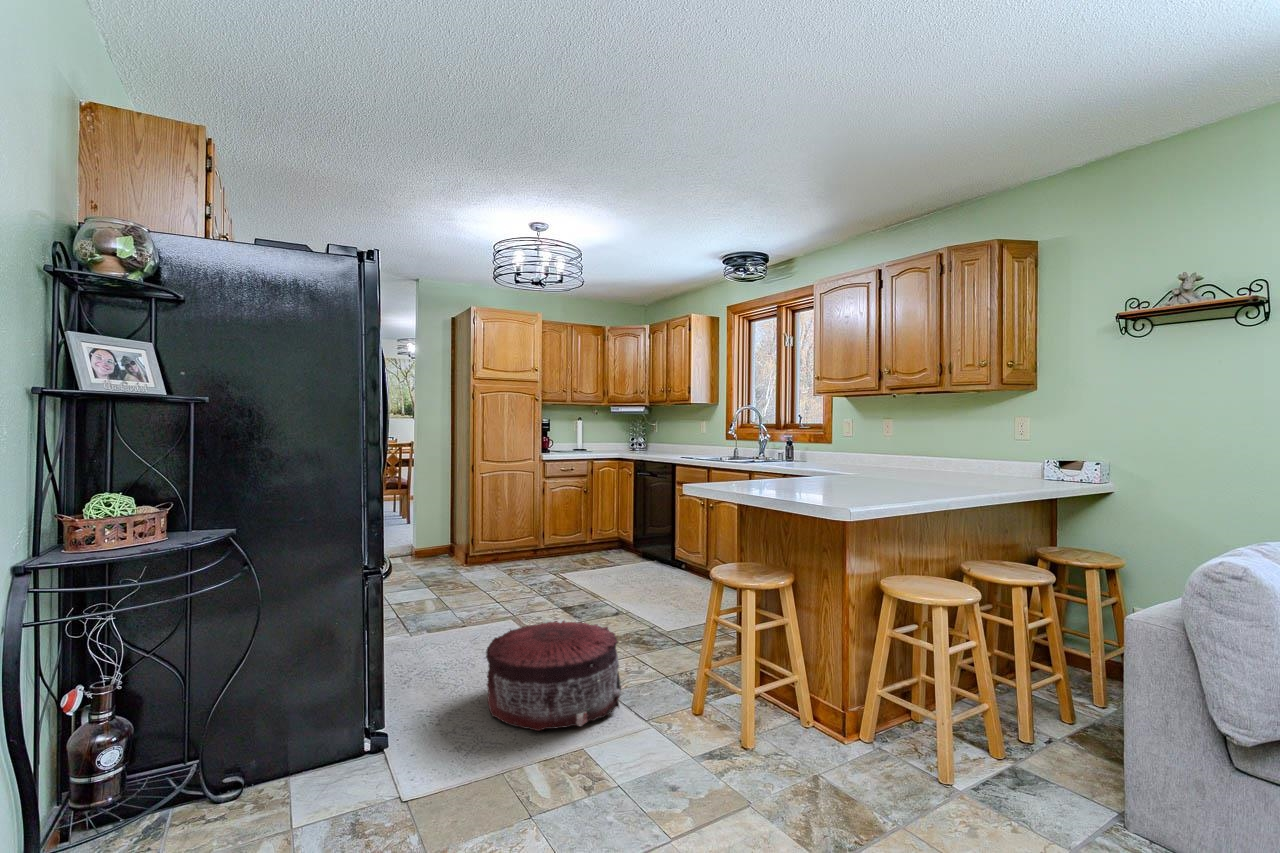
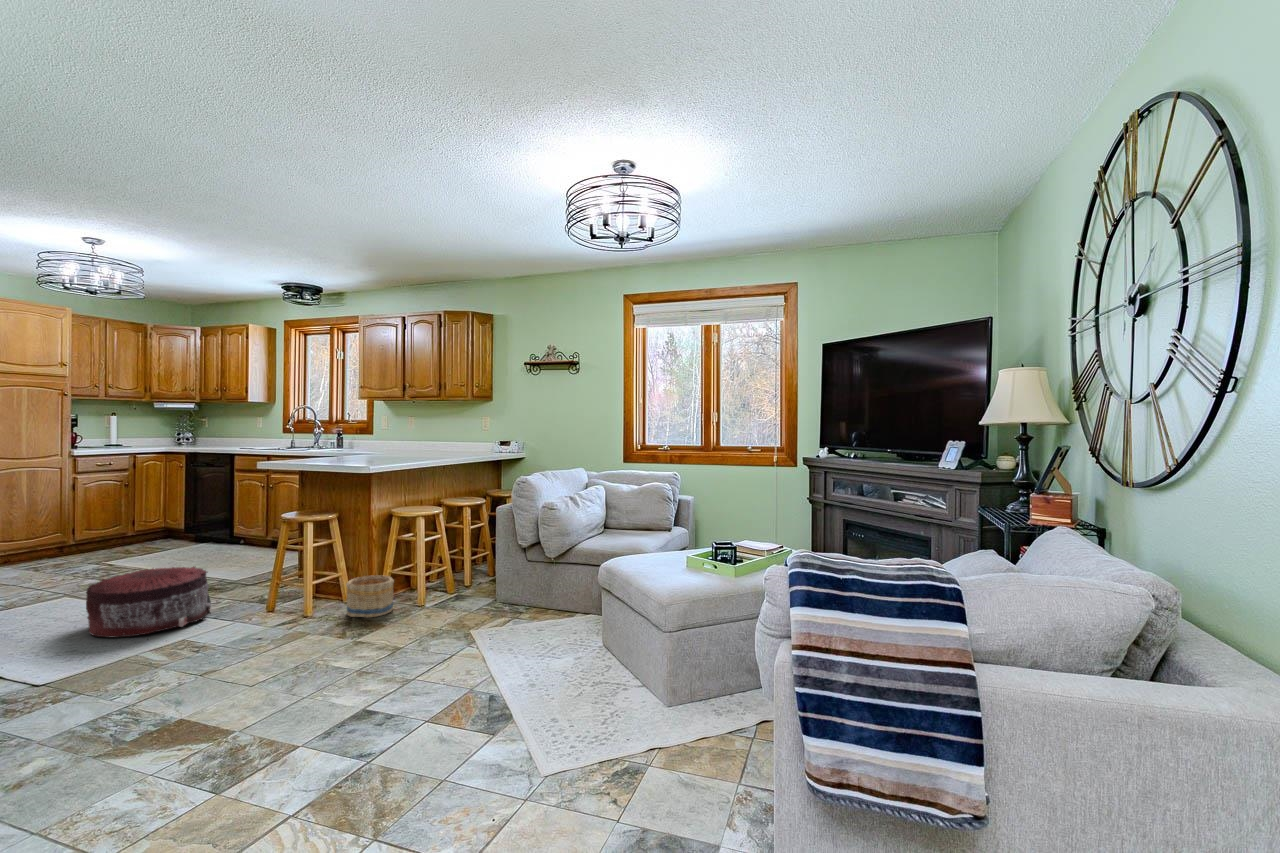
basket: none [805,701,891,798] -> present [346,575,394,617]

